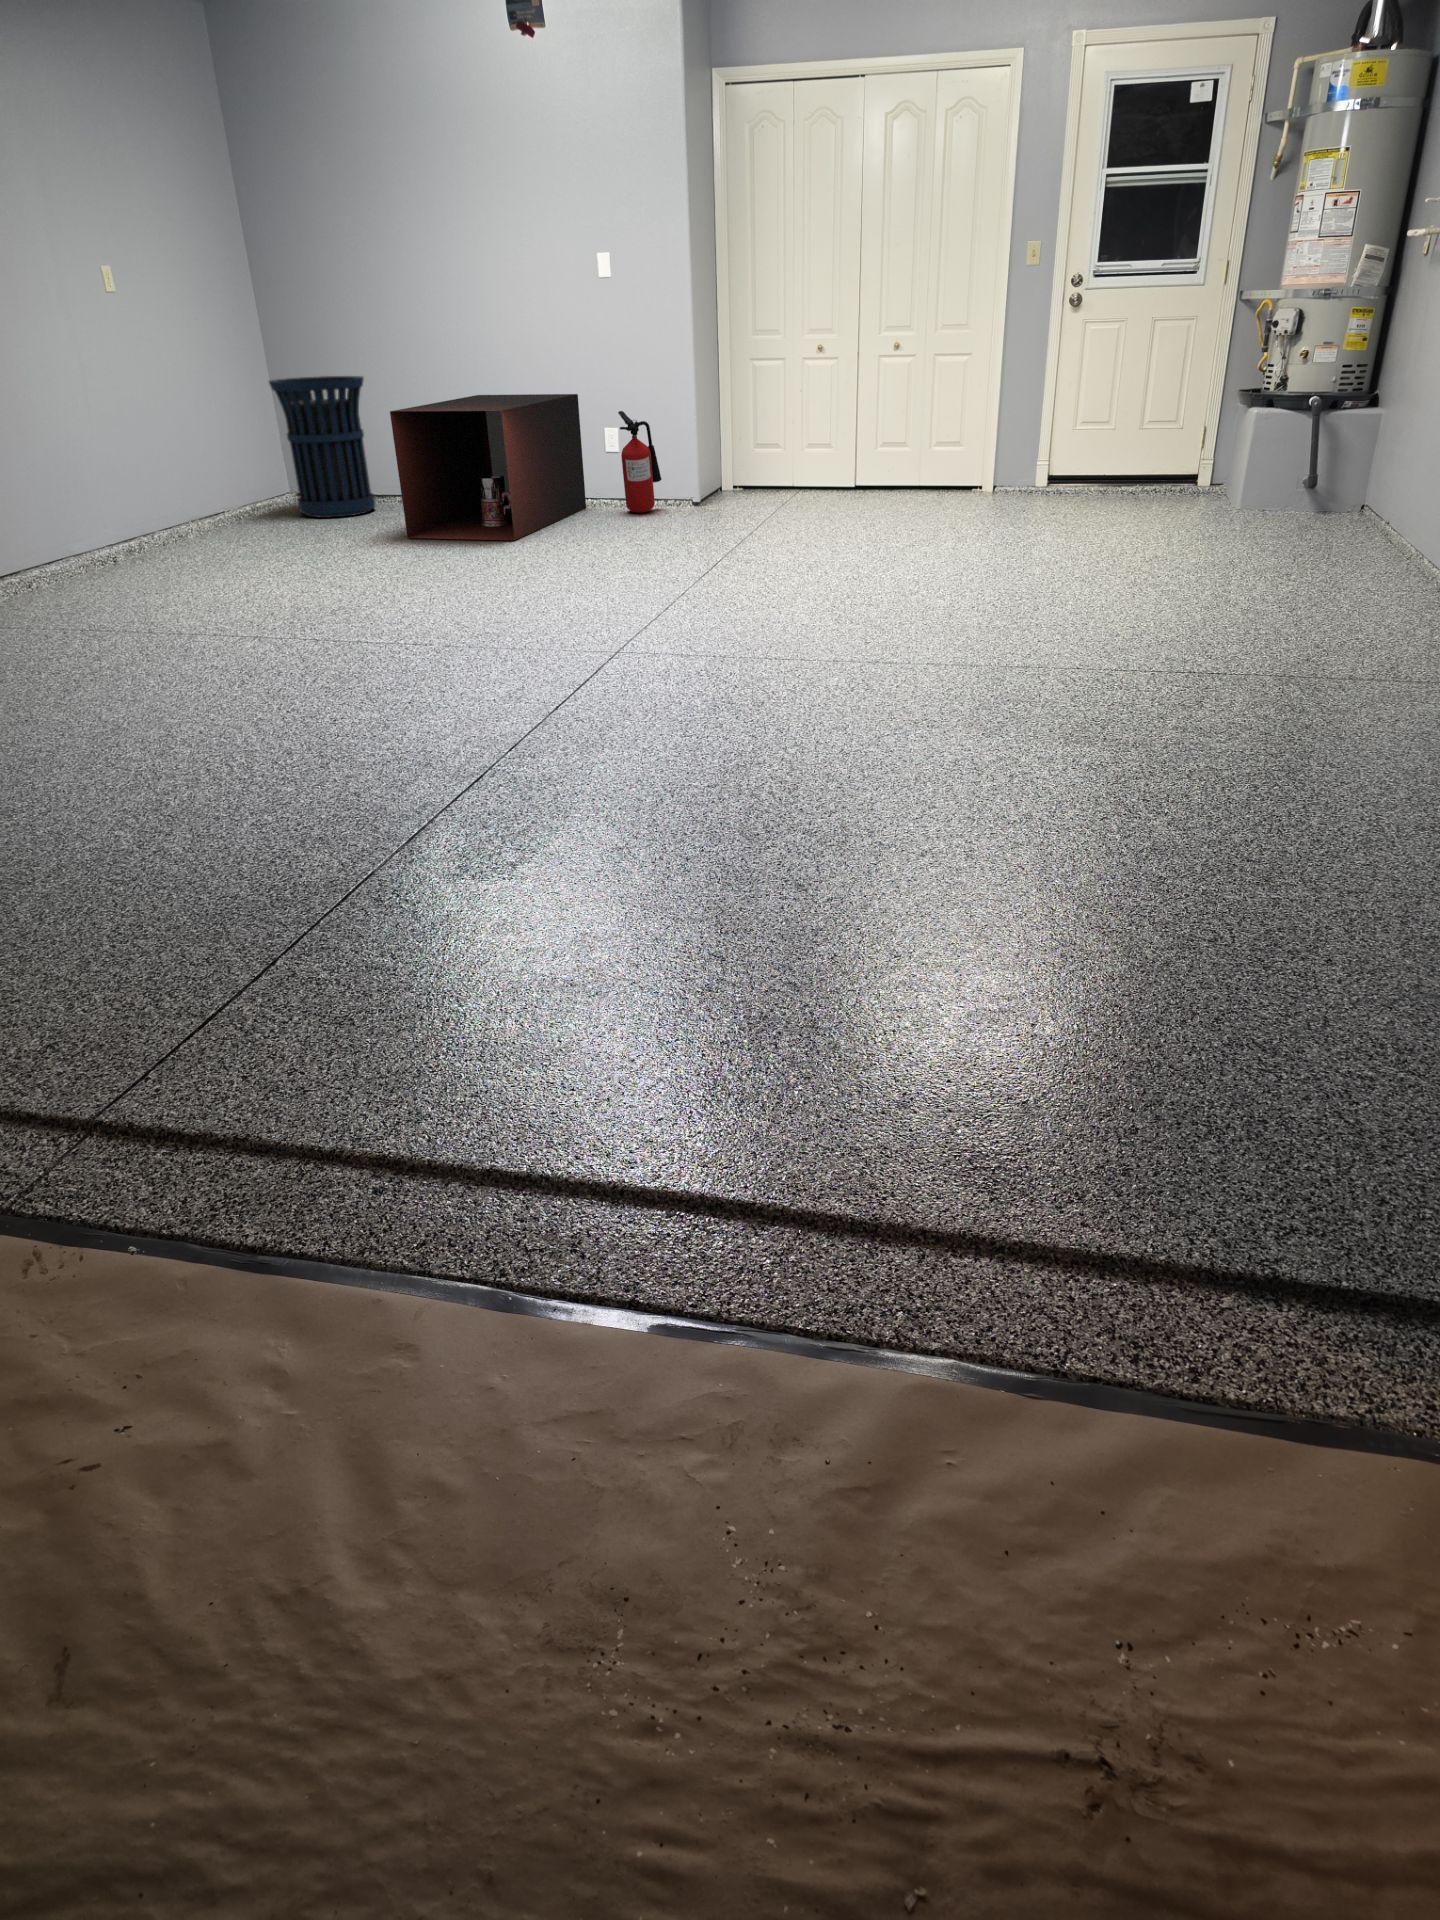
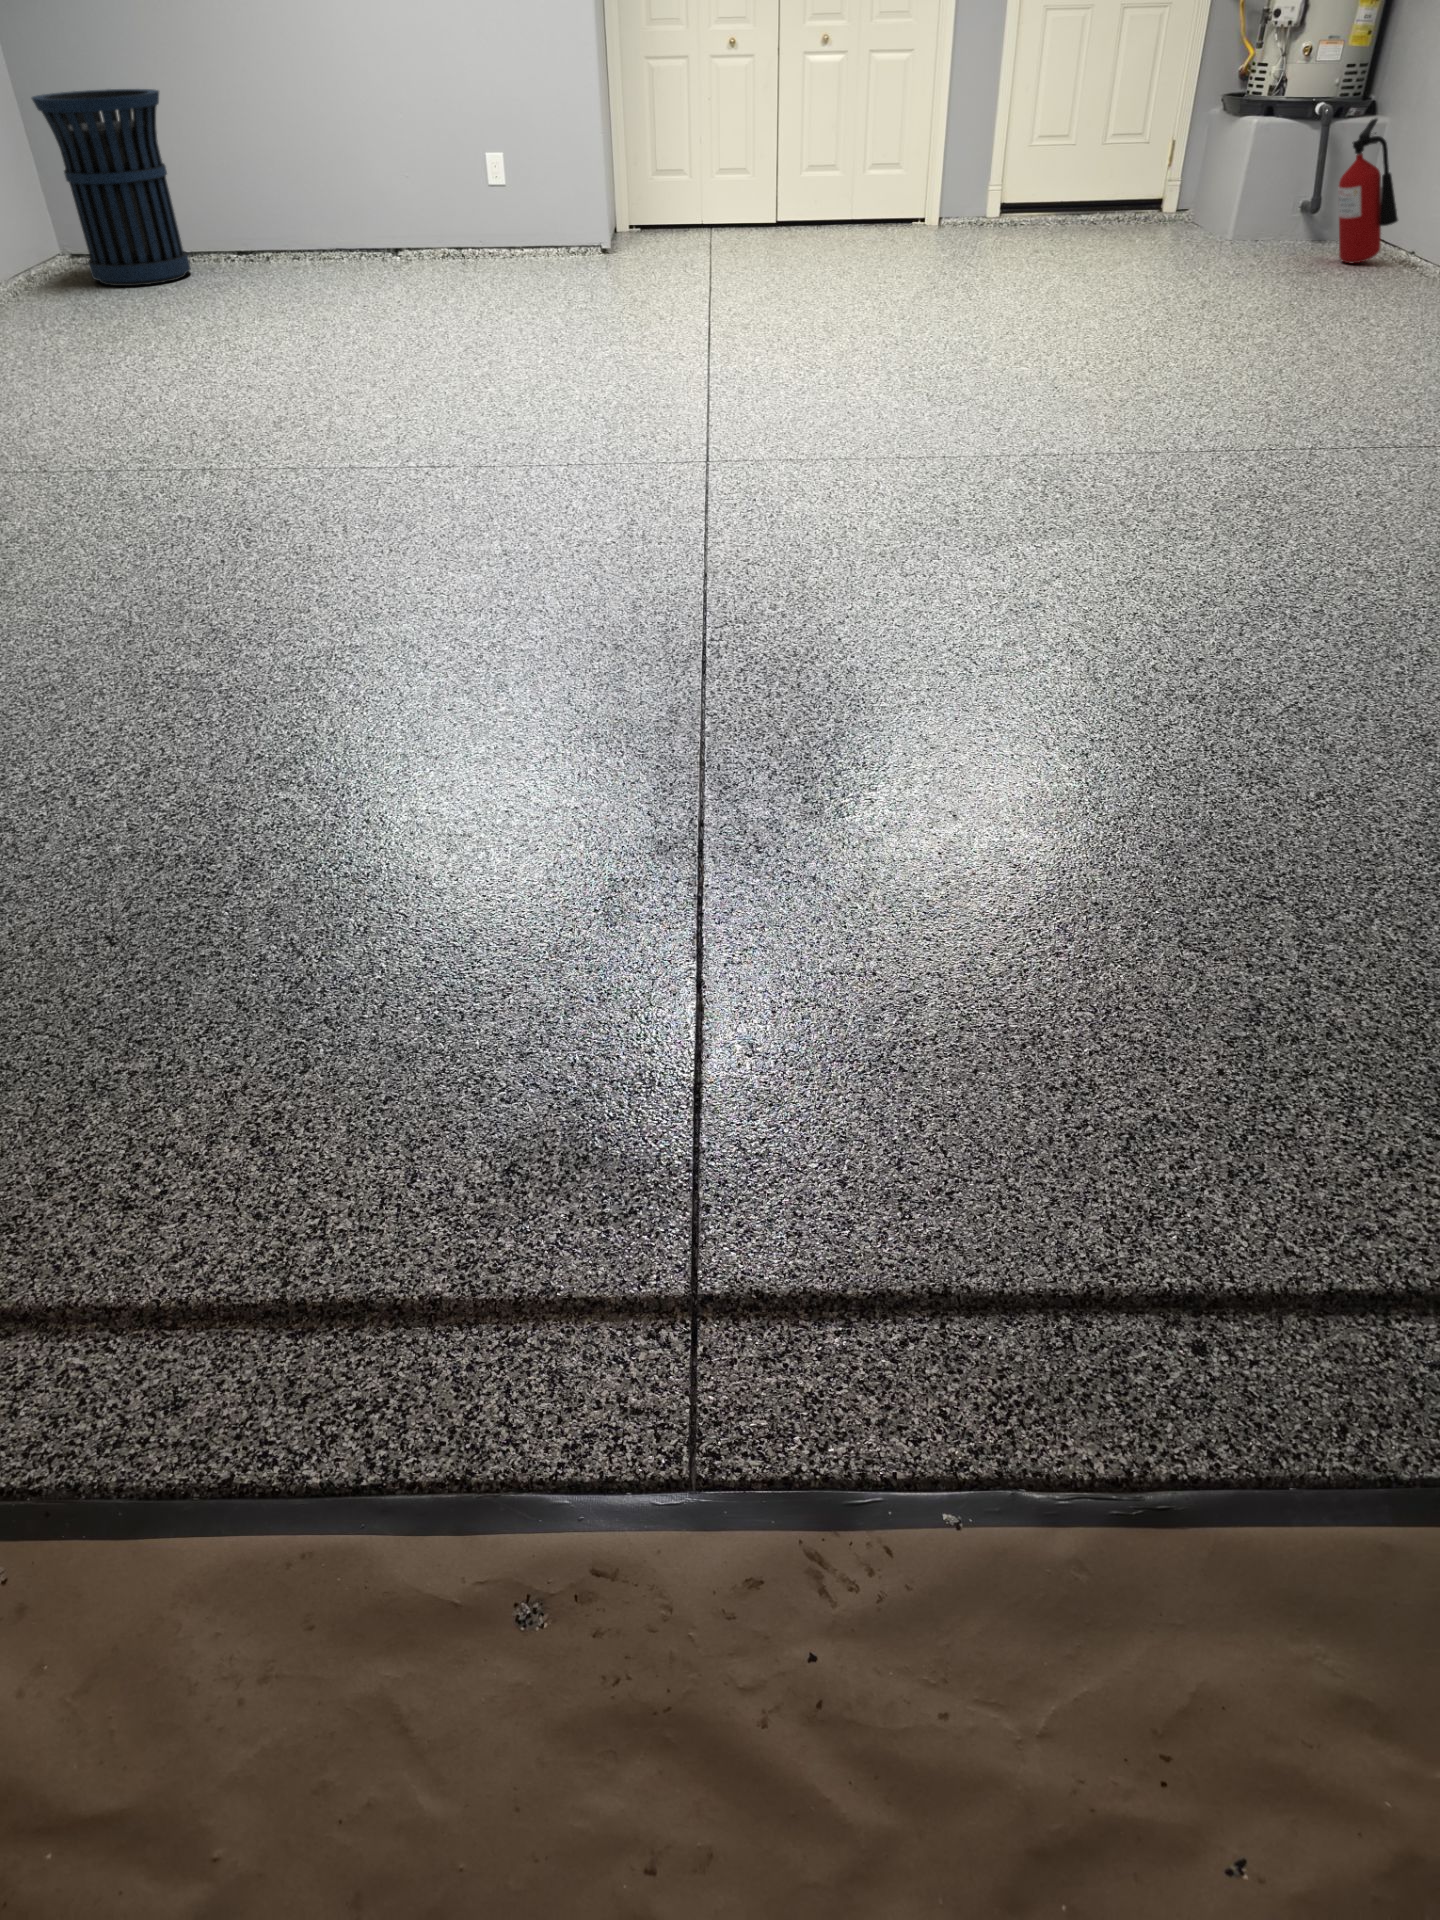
storage cabinet: present [390,394,586,540] -> none [236,110,466,310]
fire extinguisher: present [618,411,662,513] -> present [1338,119,1398,263]

